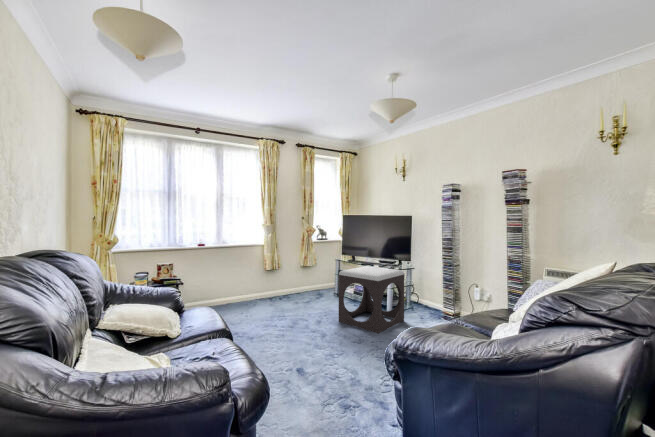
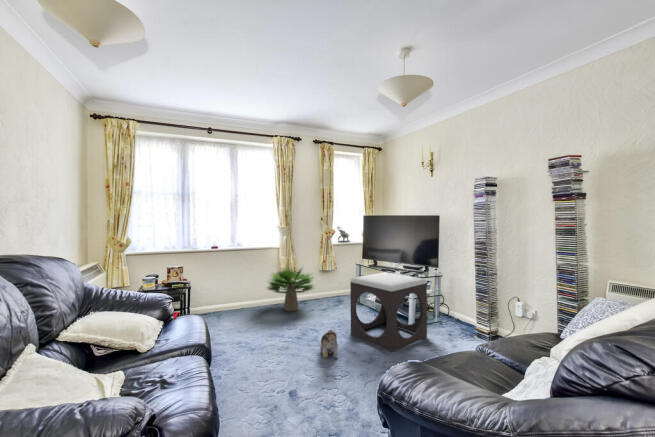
potted plant: none [252,261,302,305] -> present [267,268,314,311]
plush toy: none [317,316,335,341] -> present [321,330,338,358]

